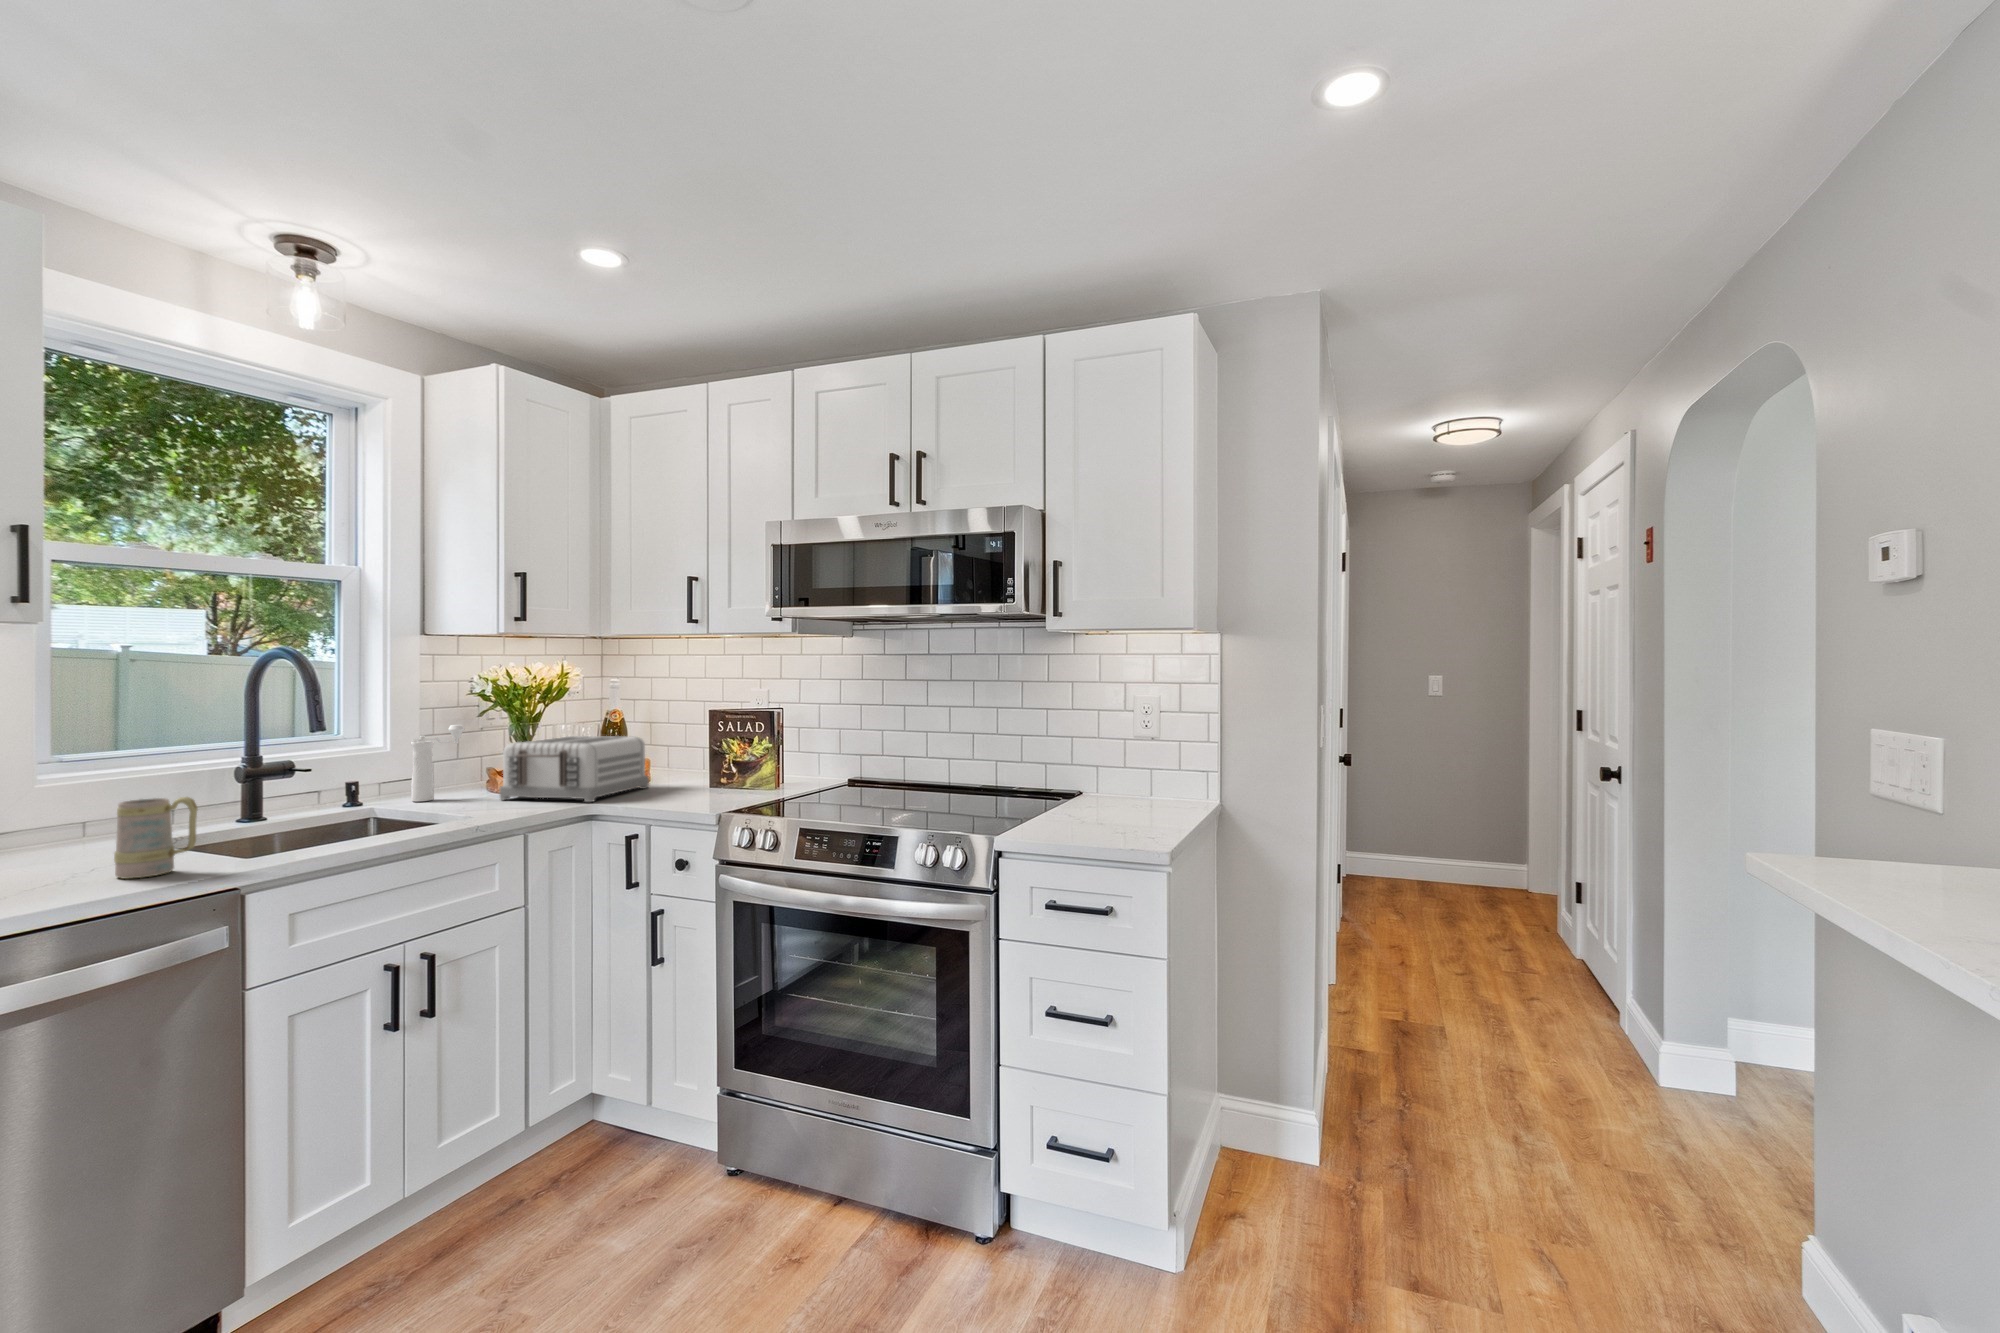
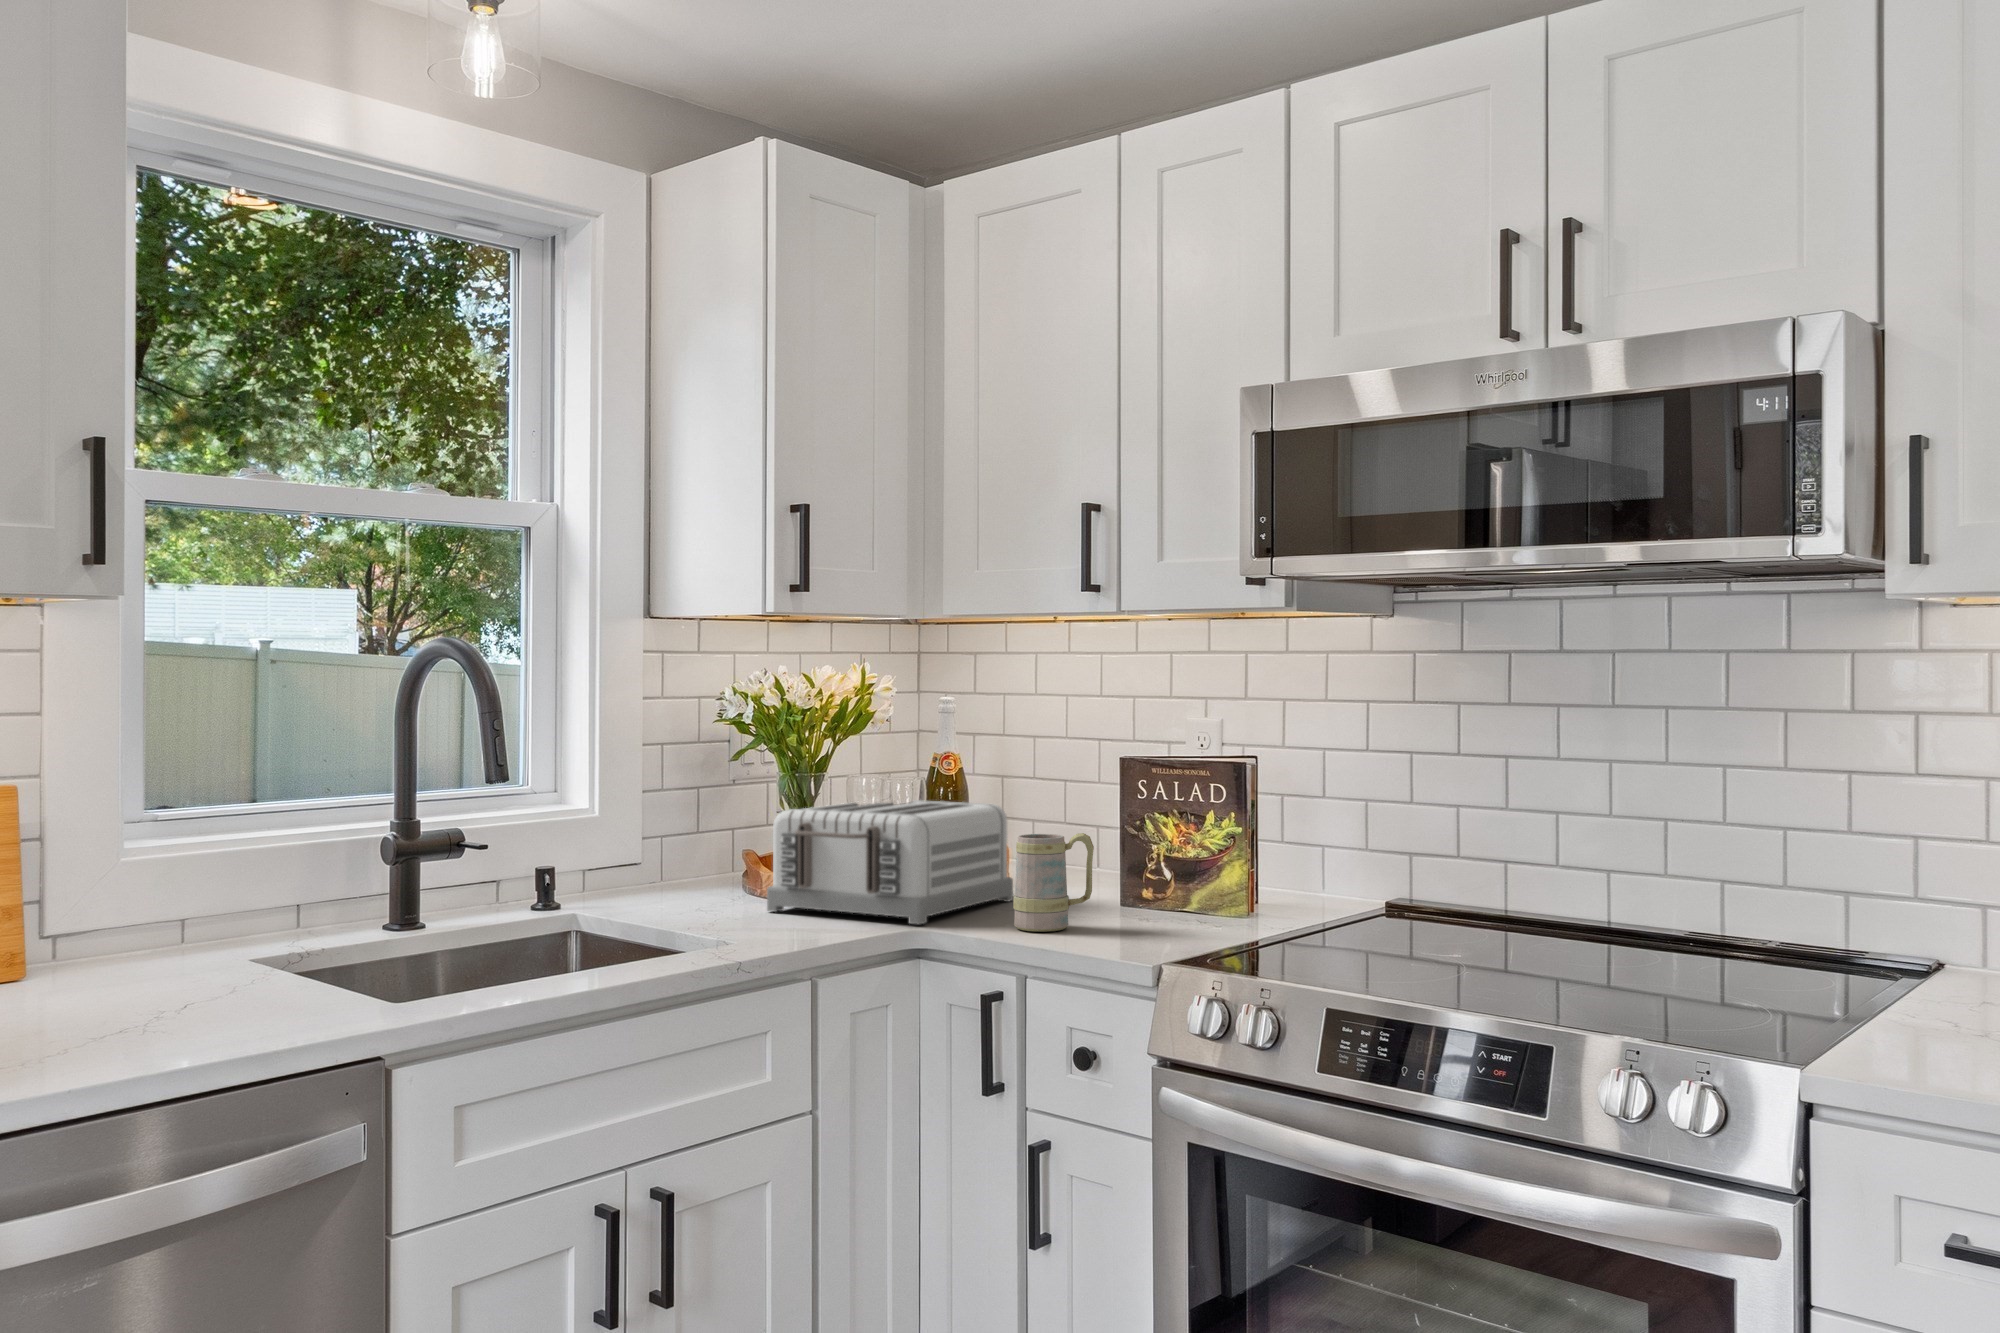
pepper mill: present [411,725,465,802] -> none [629,774,711,907]
mug: present [114,797,198,879] -> present [1013,833,1094,932]

